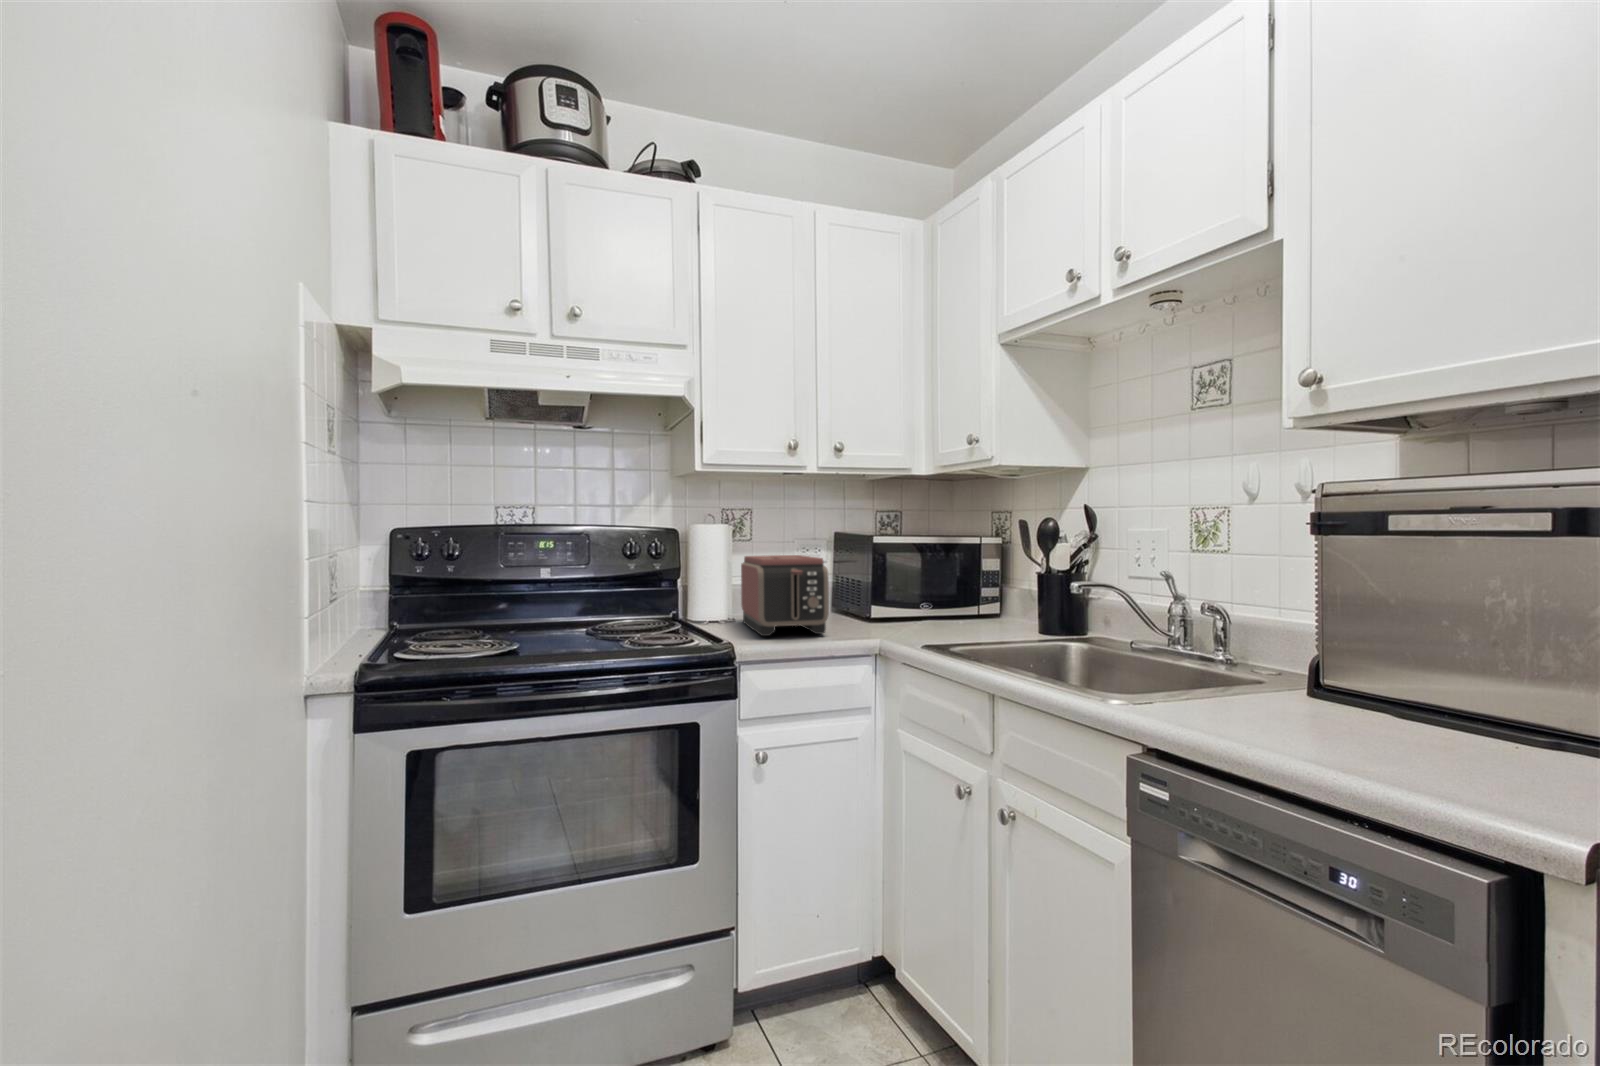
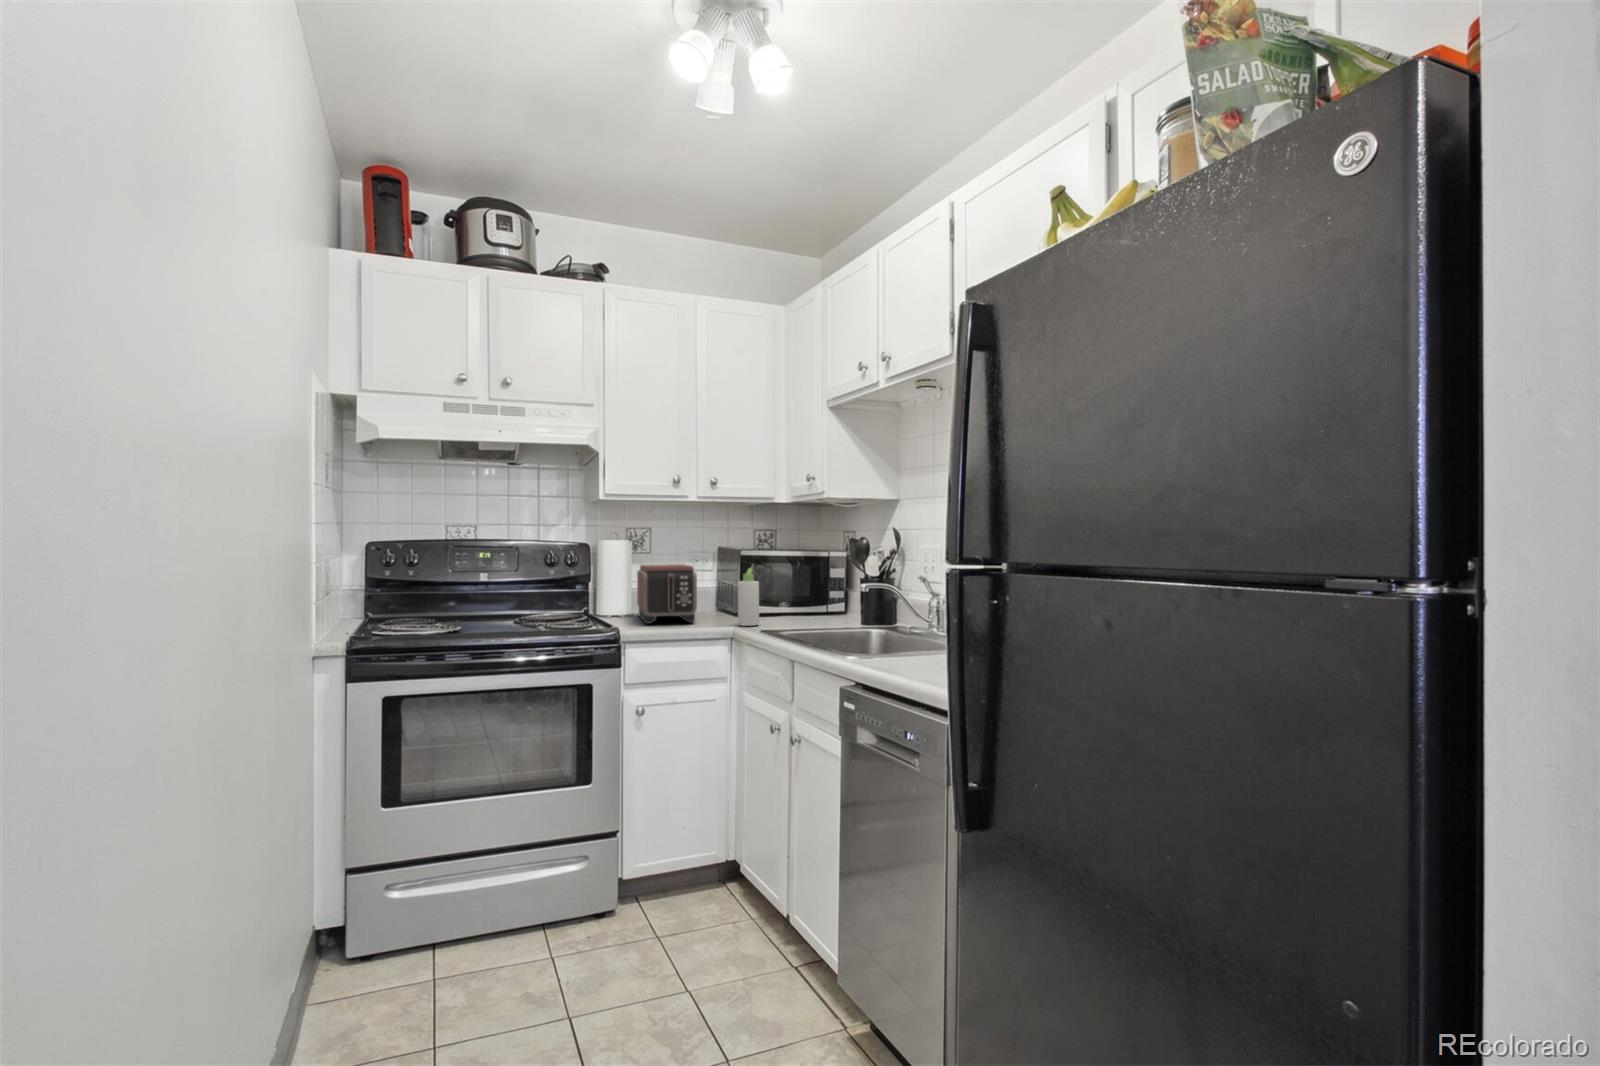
bottle: none [885,555,915,640] -> present [738,566,759,626]

